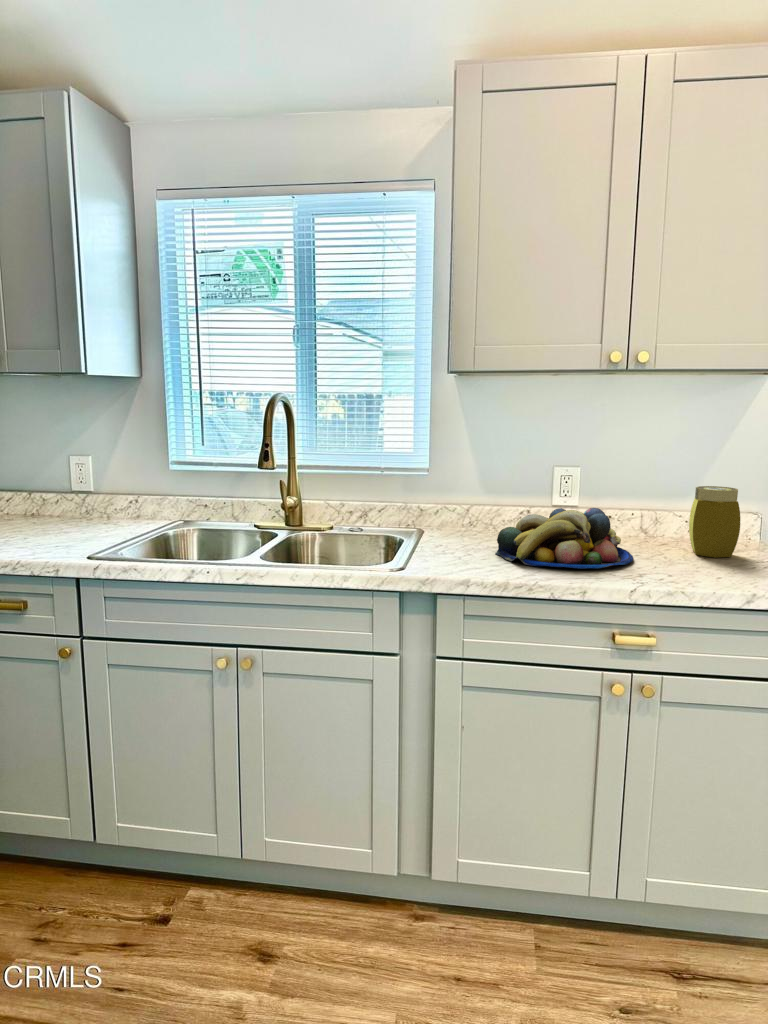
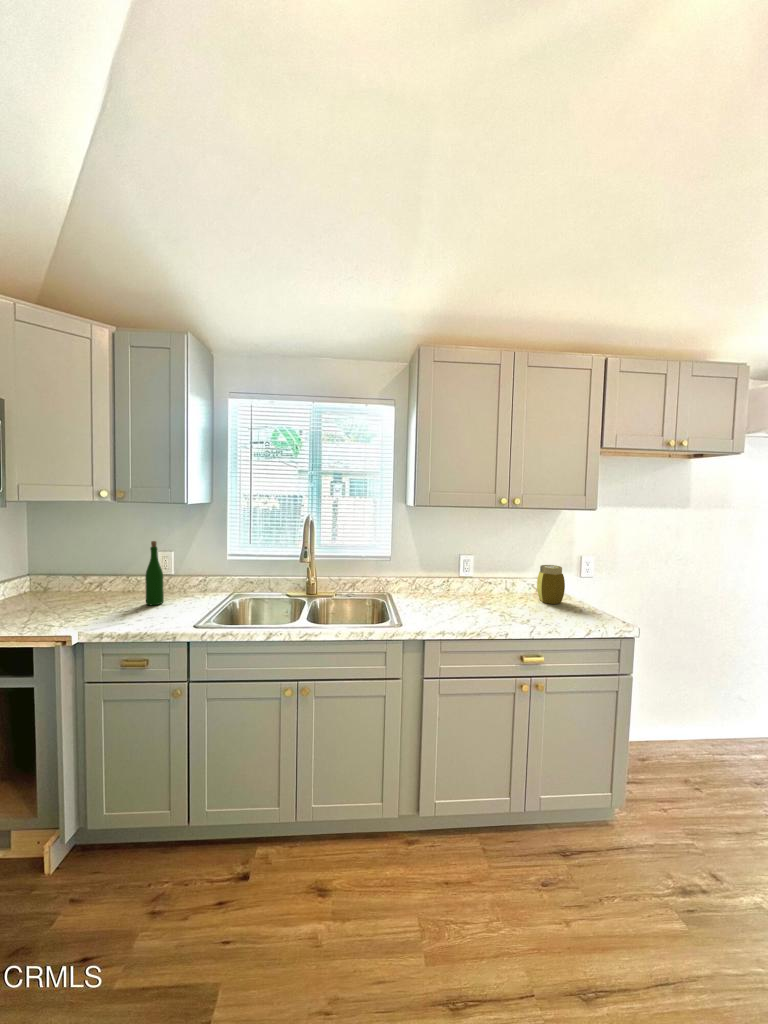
wine bottle: none [41,433,69,531] -> present [145,541,164,605]
fruit bowl: present [495,508,633,569] -> none [442,579,517,617]

